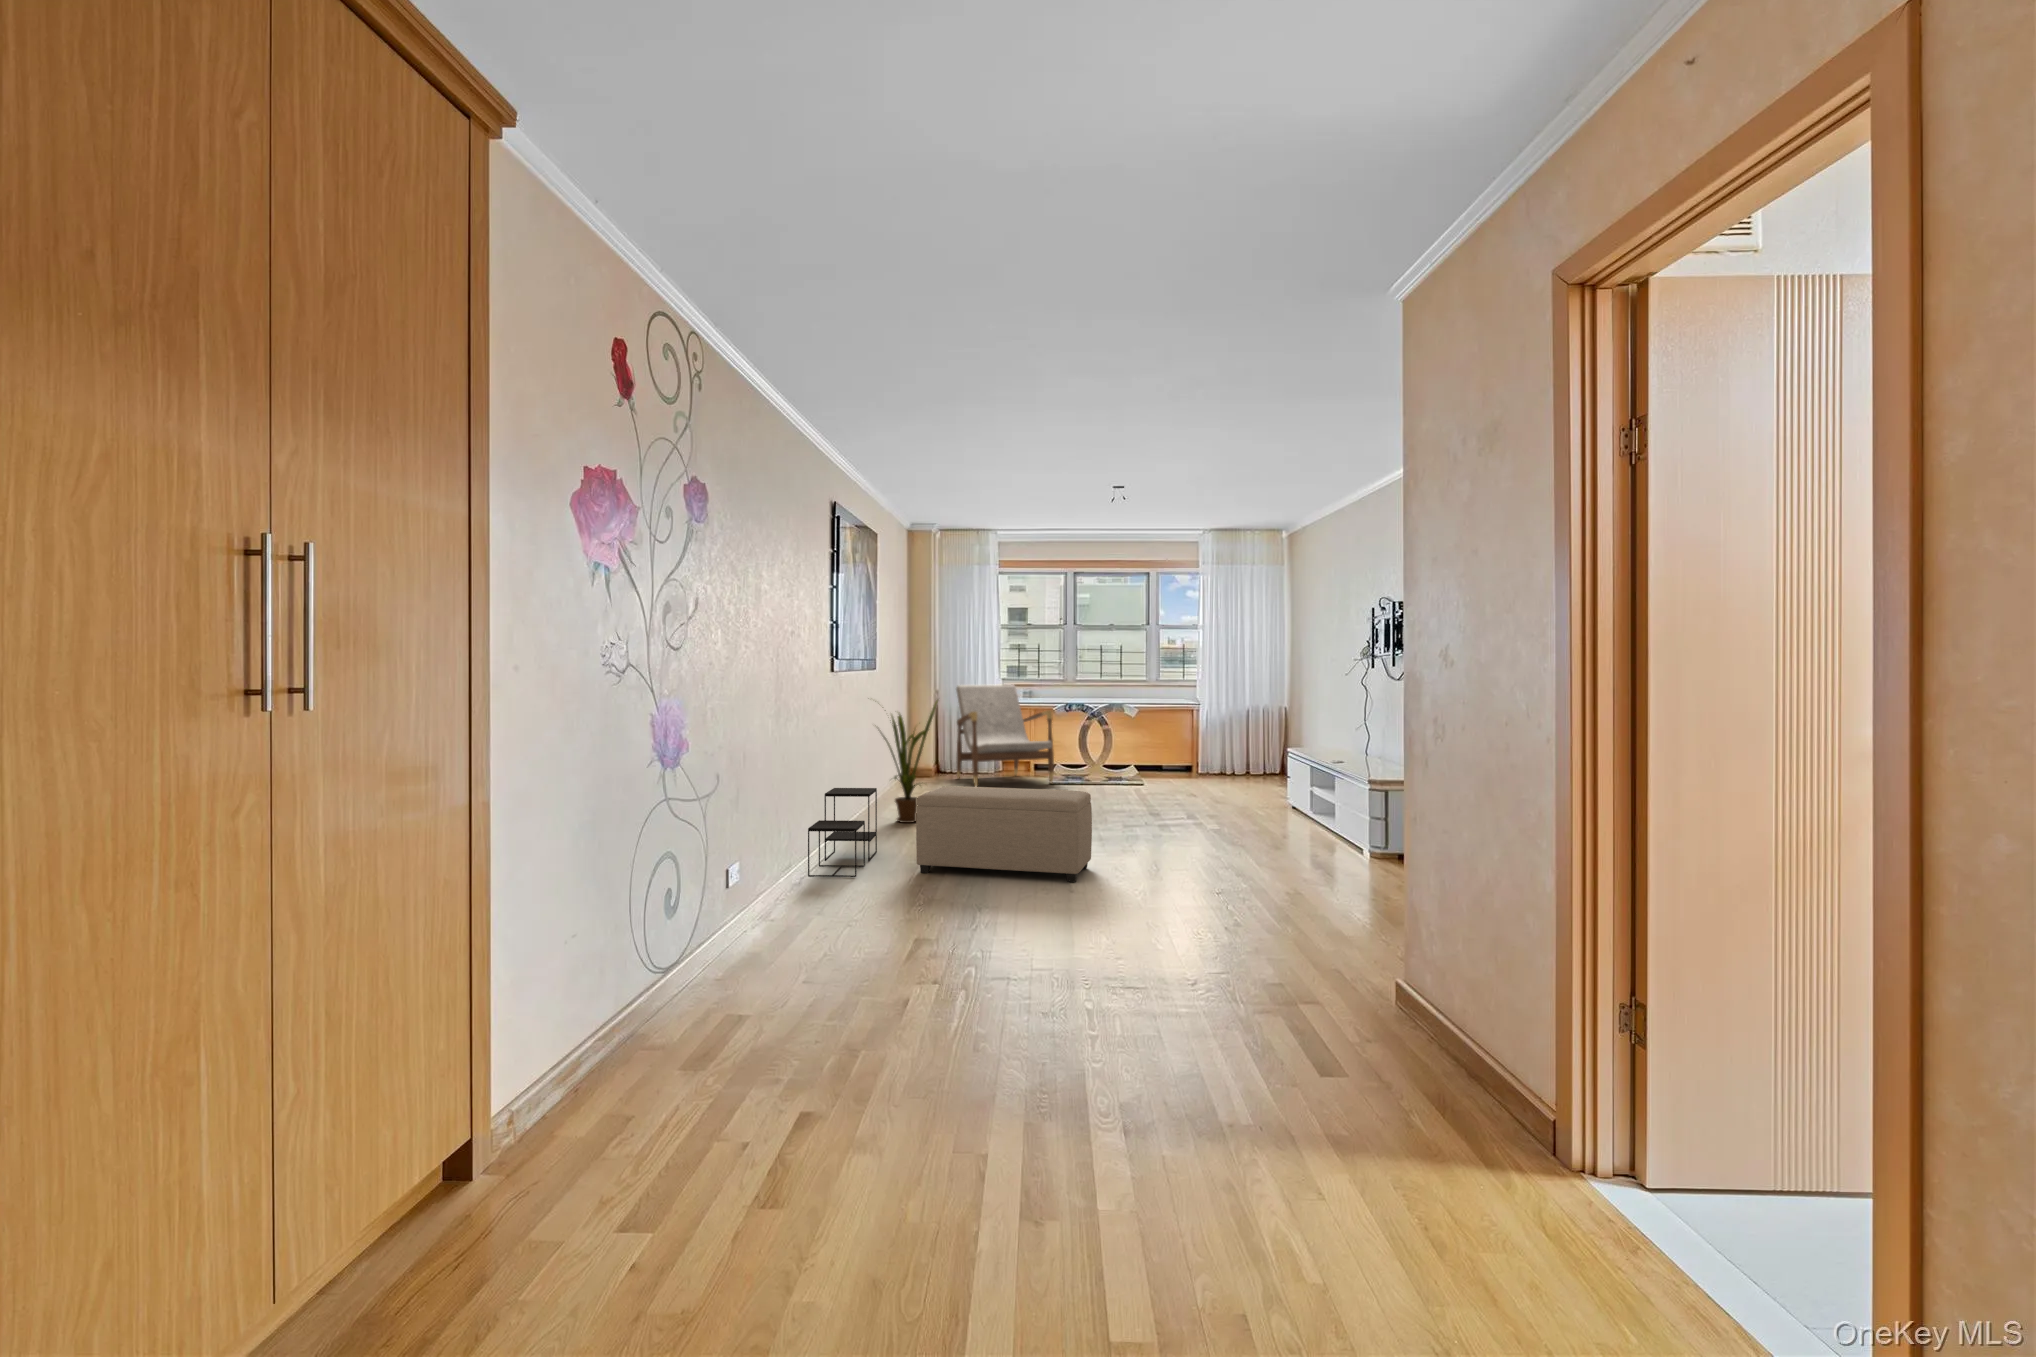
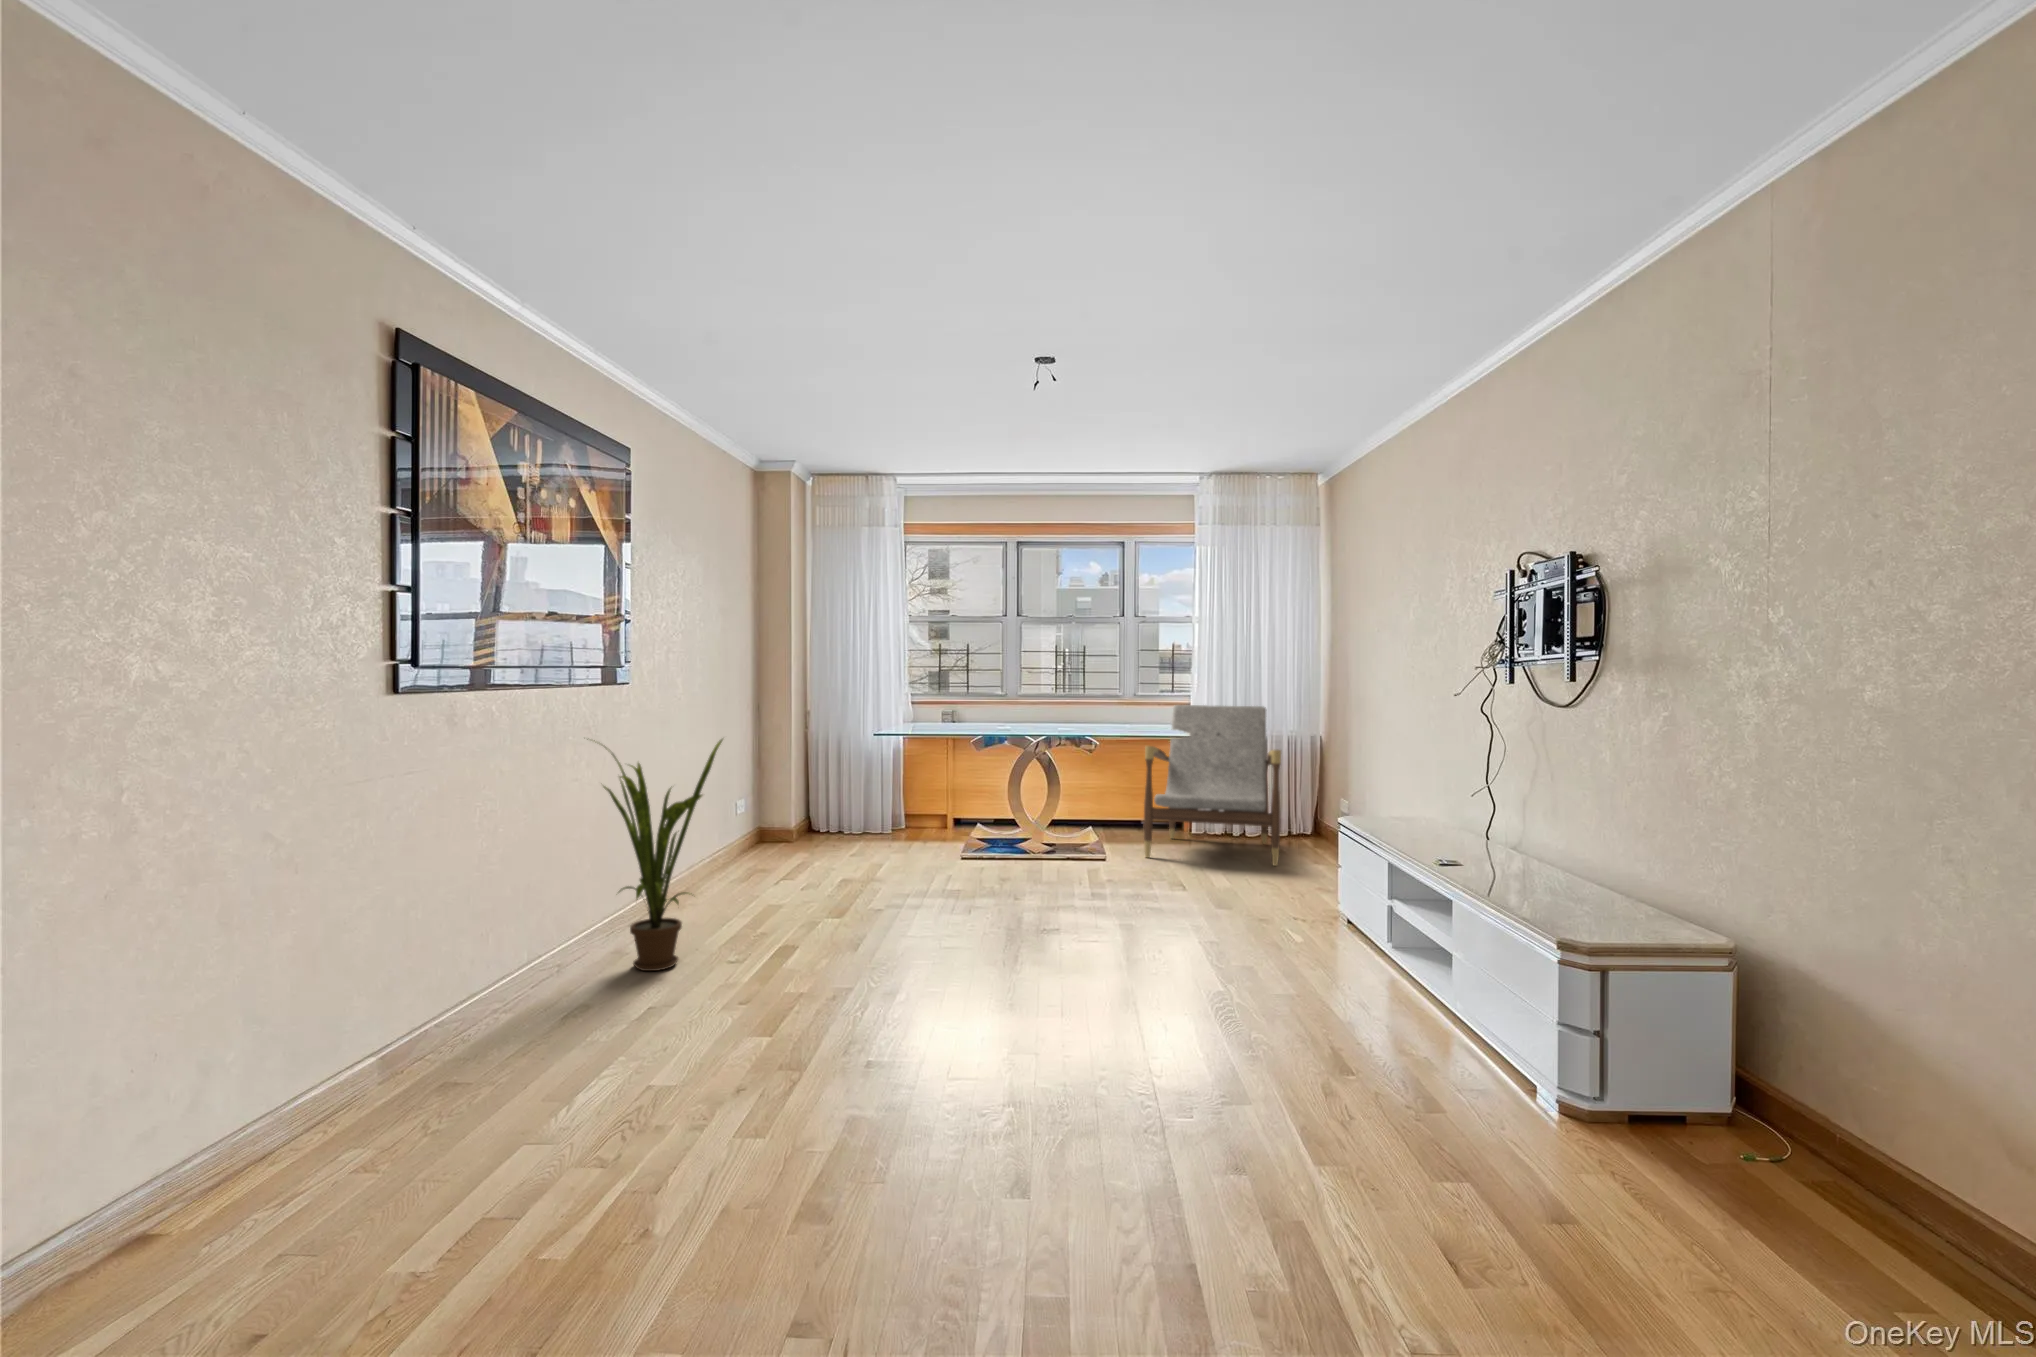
armchair: present [956,684,1054,787] -> present [1144,705,1281,866]
ottoman: present [916,786,1092,882] -> none [479,965,930,1273]
side table: present [808,788,877,877] -> none [166,954,481,1244]

